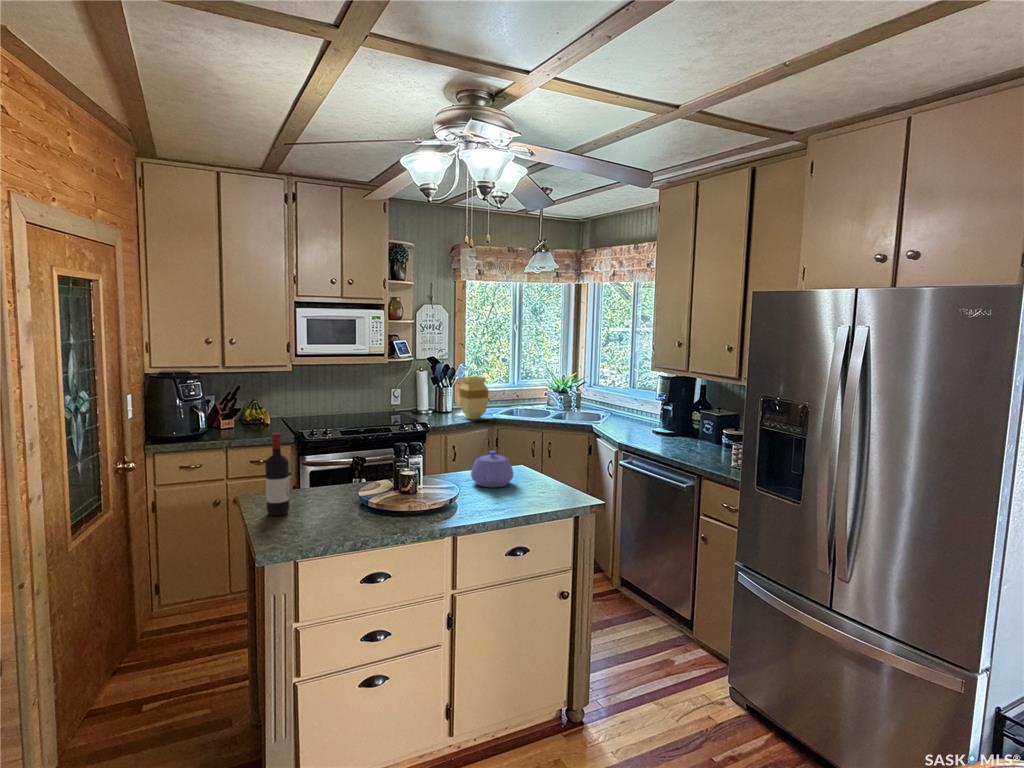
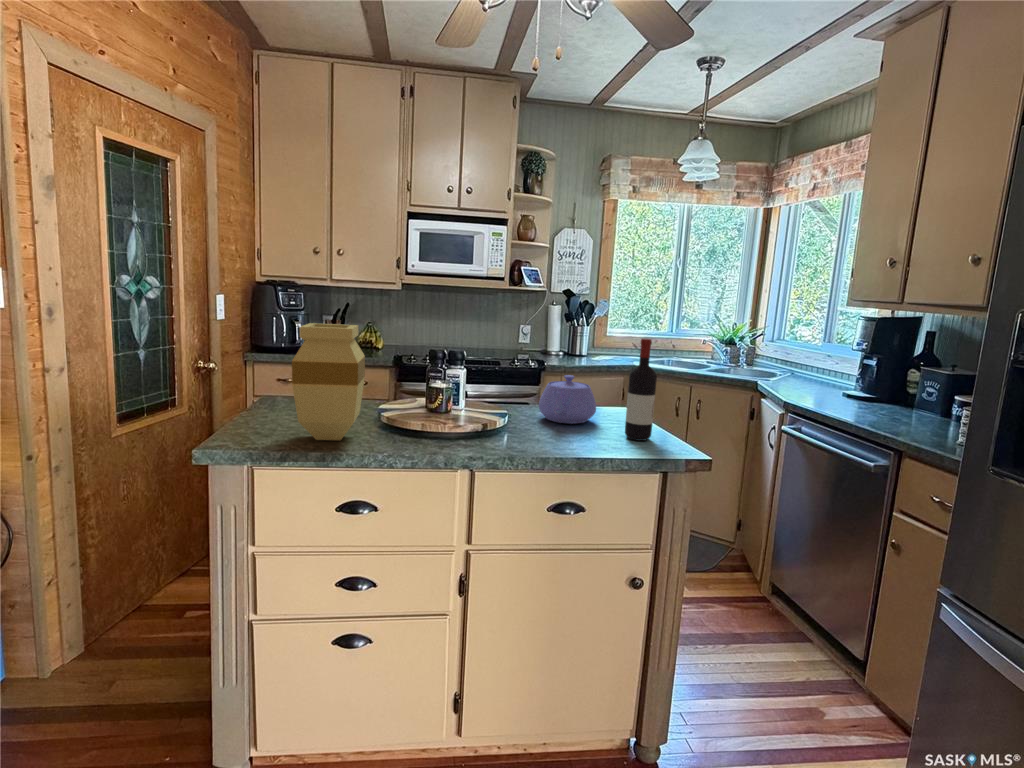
vase: present [460,376,488,419] -> present [292,323,365,440]
wine bottle: present [265,433,289,516] -> present [625,339,657,441]

